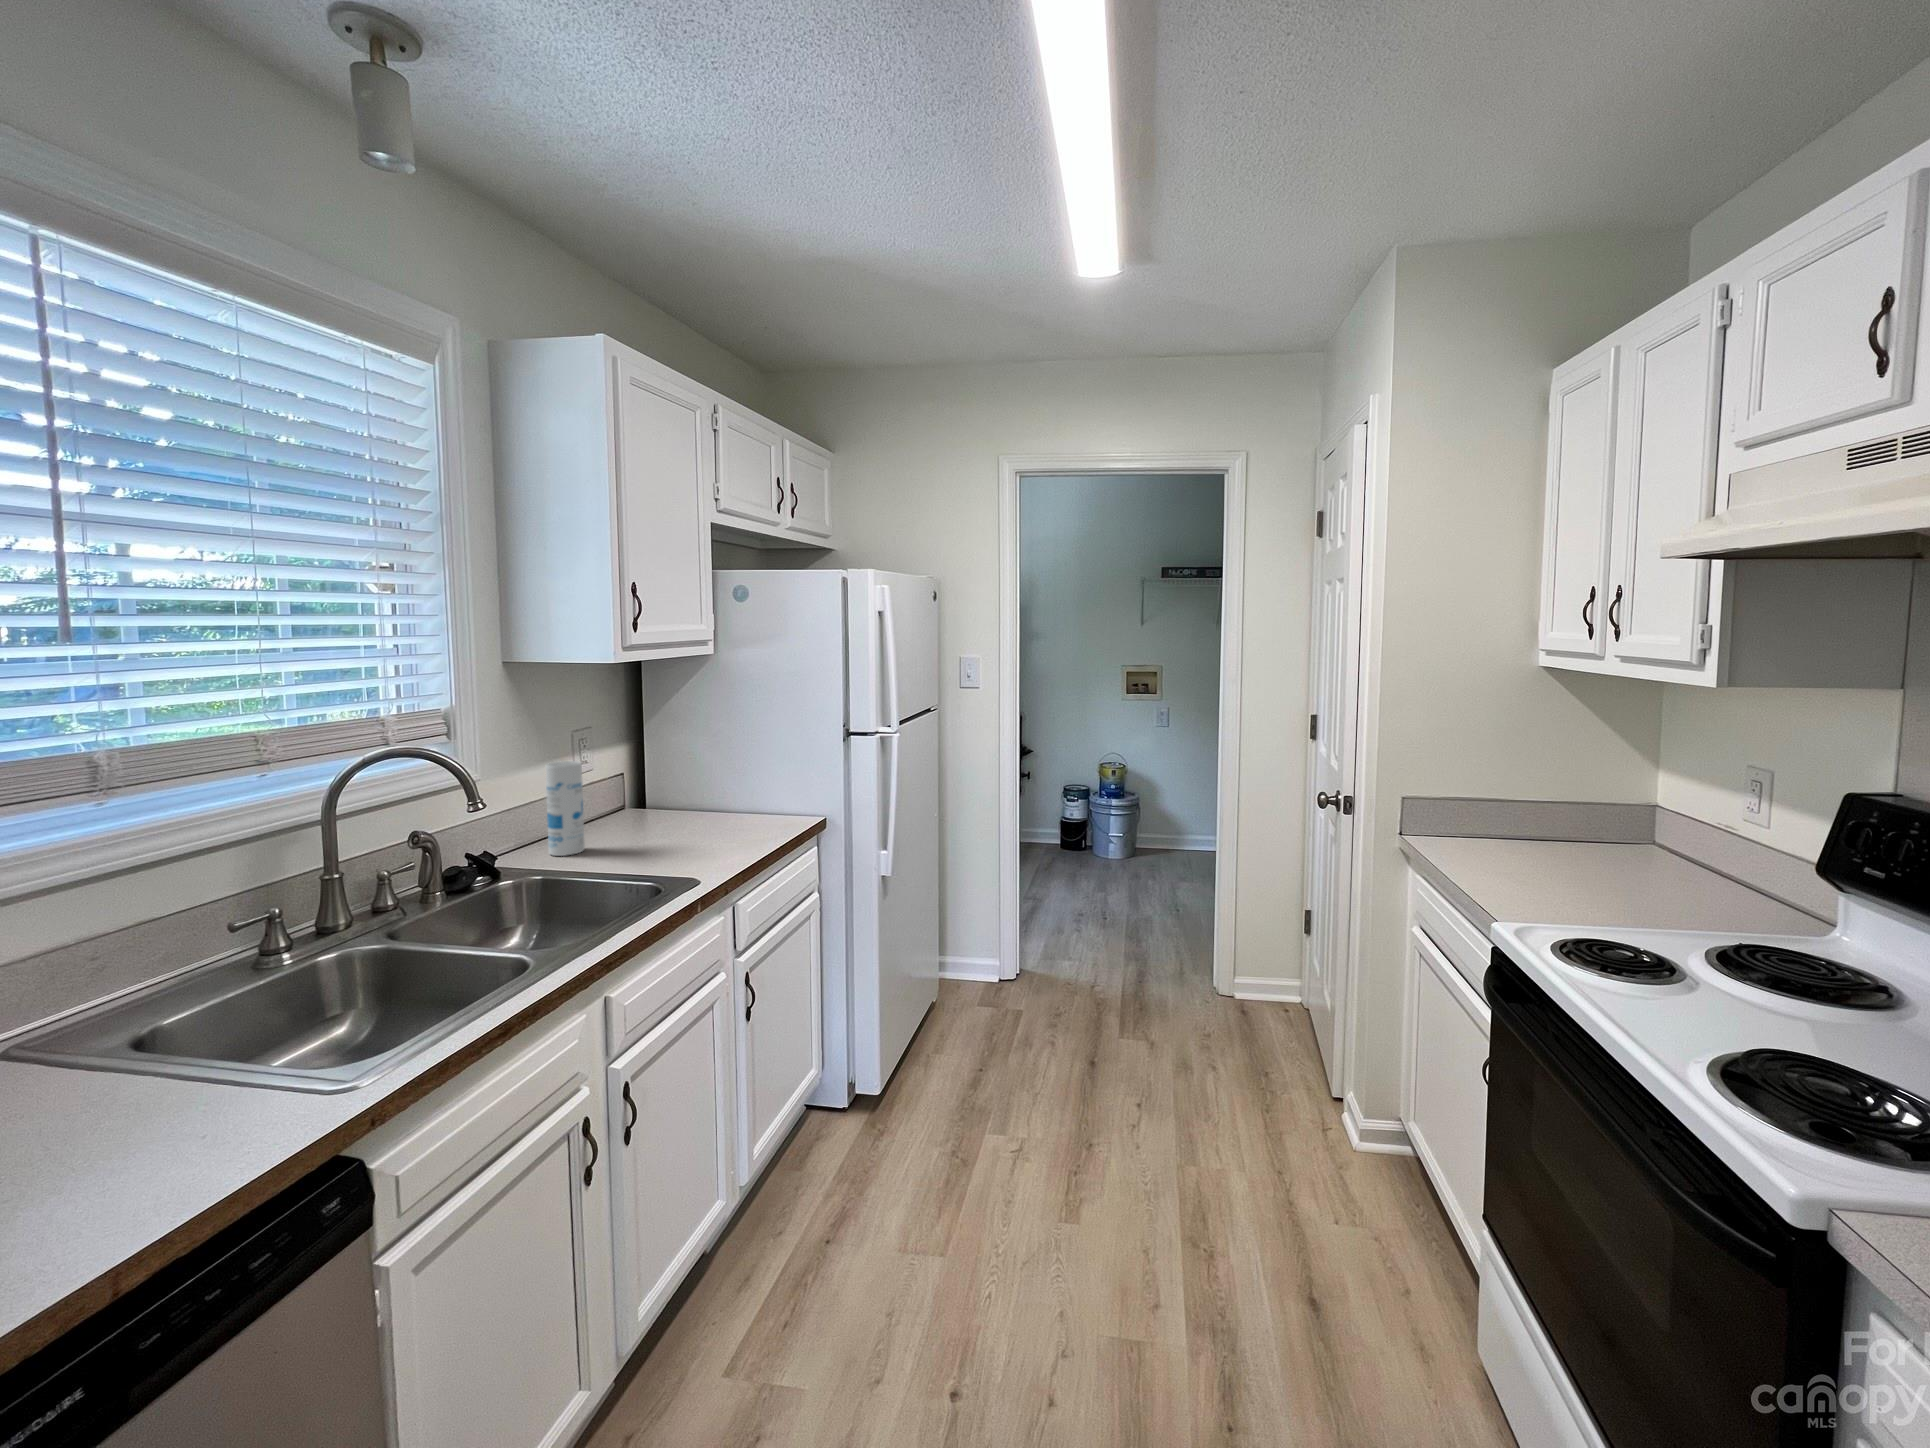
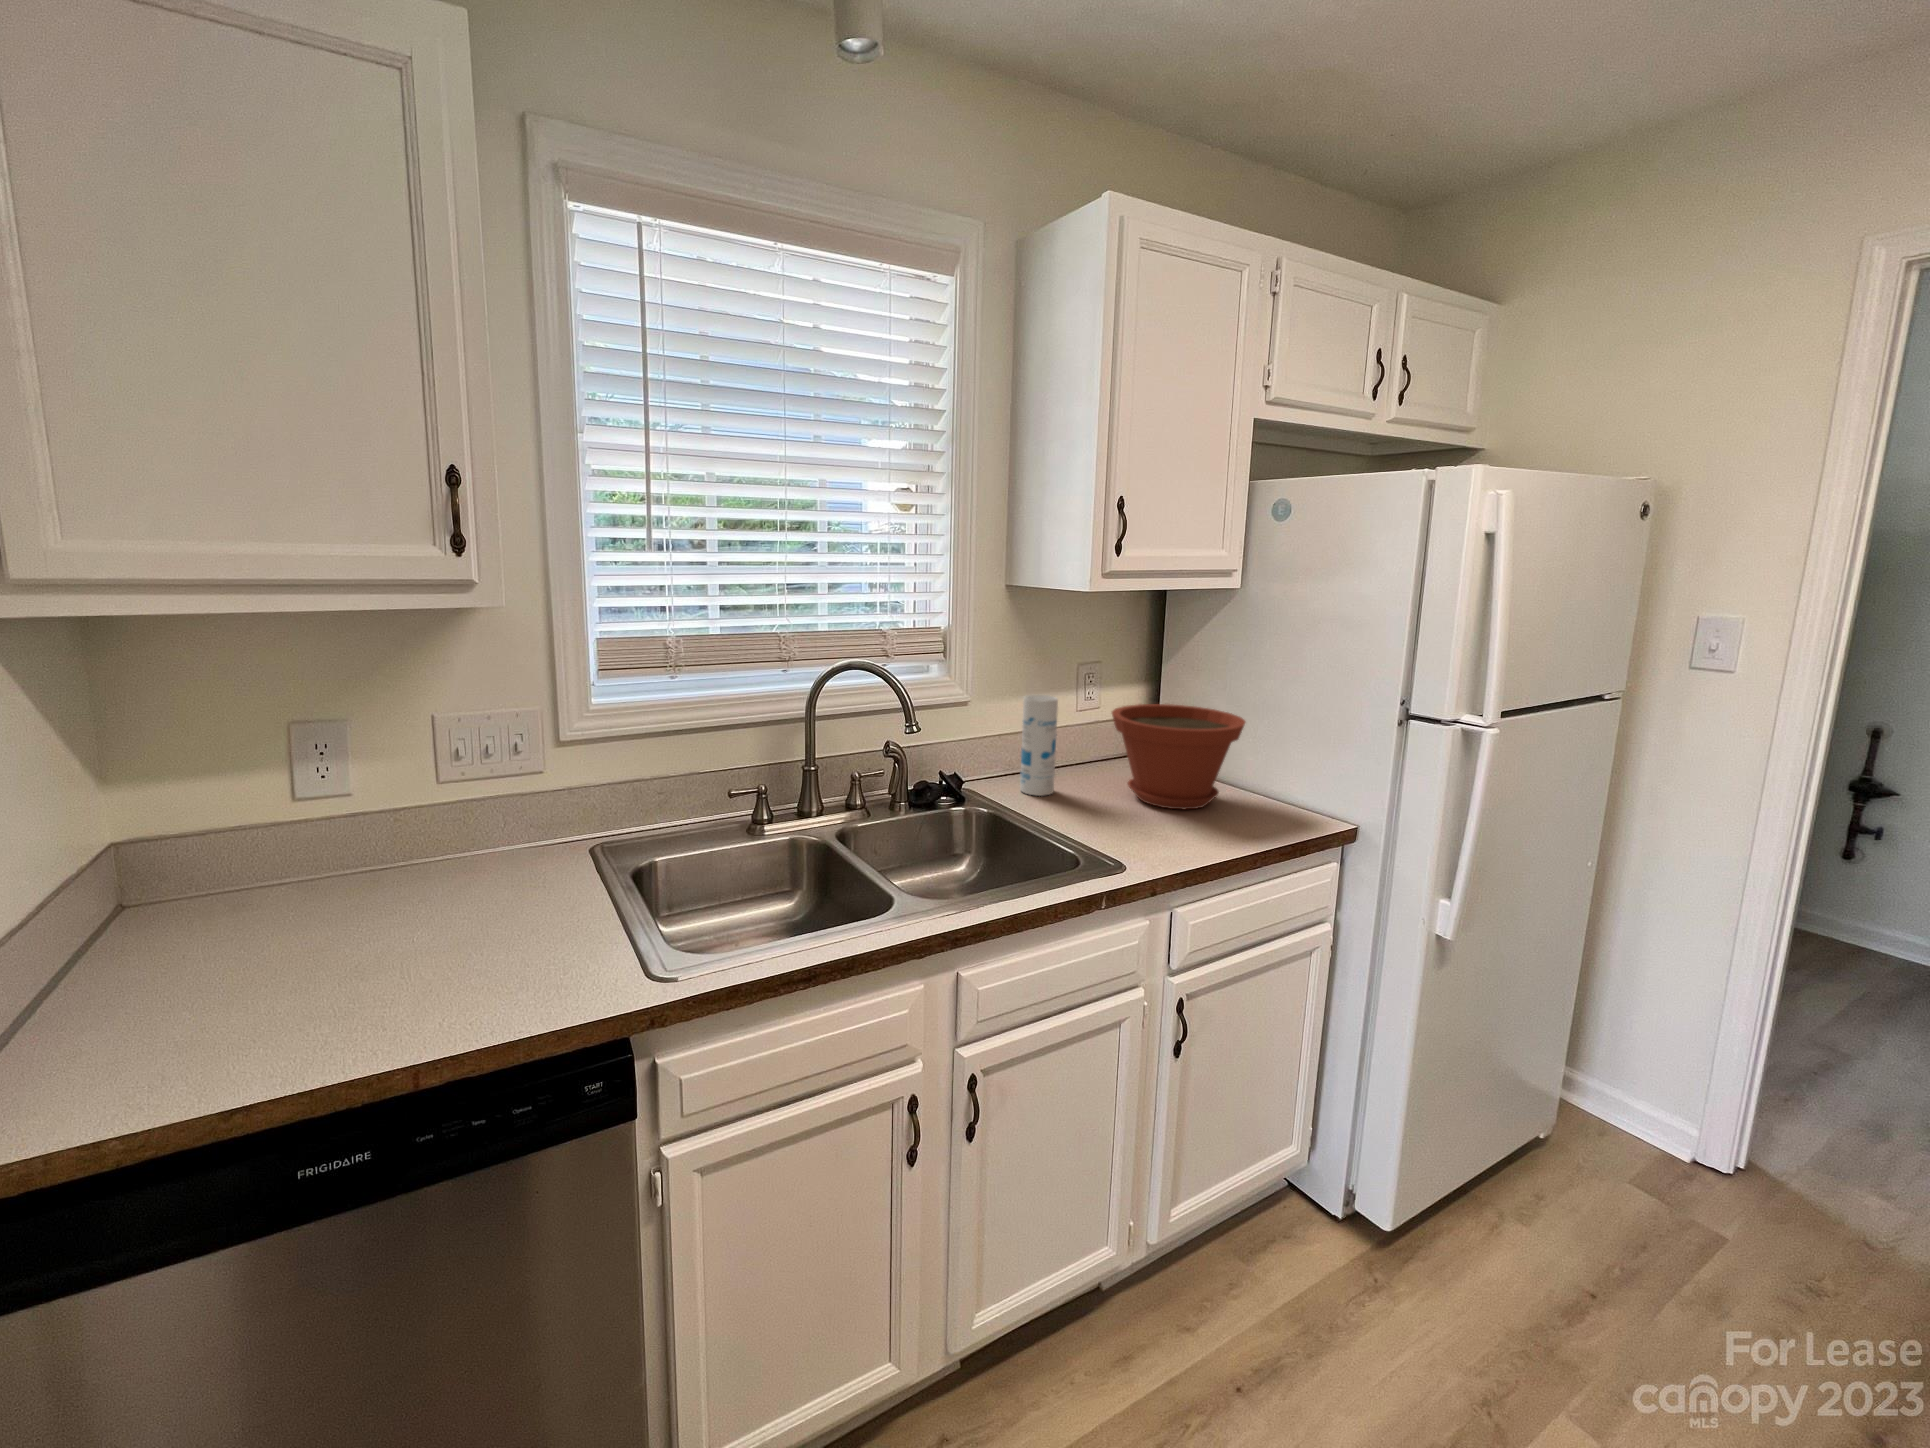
plant pot: none [629,753,743,838] -> present [1112,704,1245,810]

